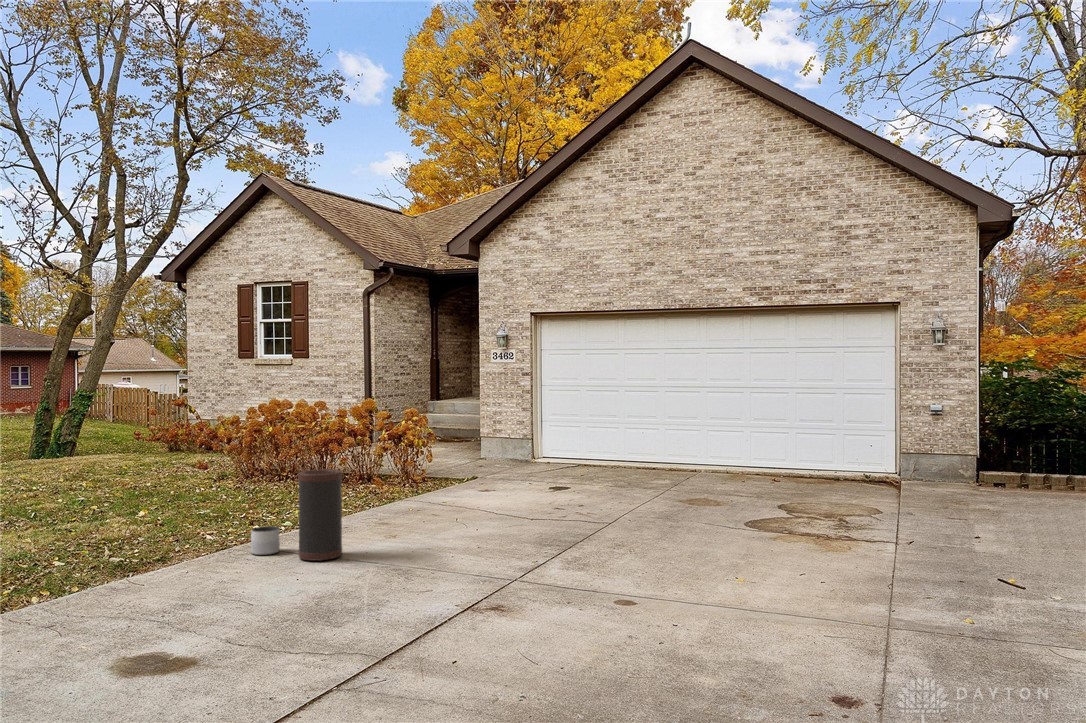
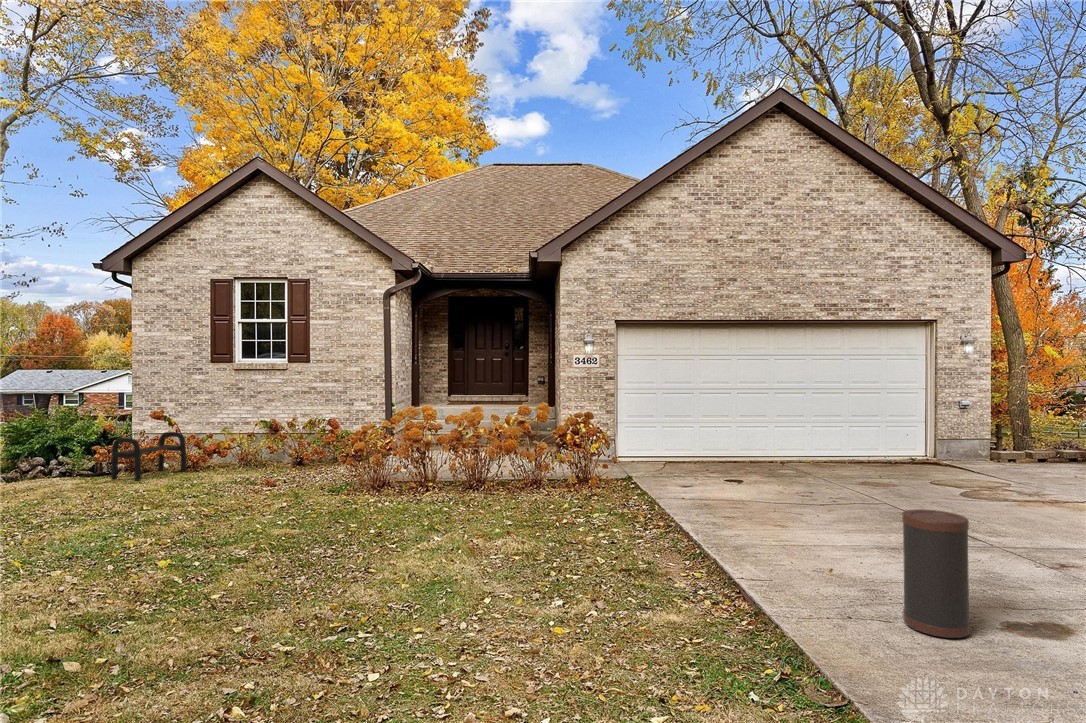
bench: none [149,415,206,452] -> present [111,432,187,481]
planter: present [251,526,280,555] -> none [840,594,882,641]

